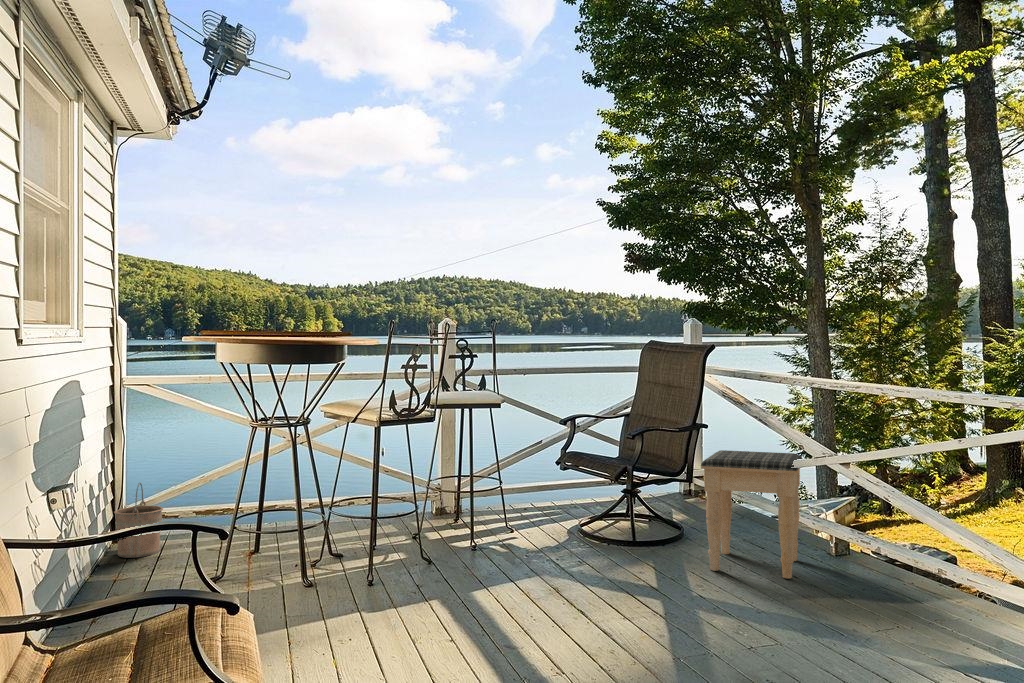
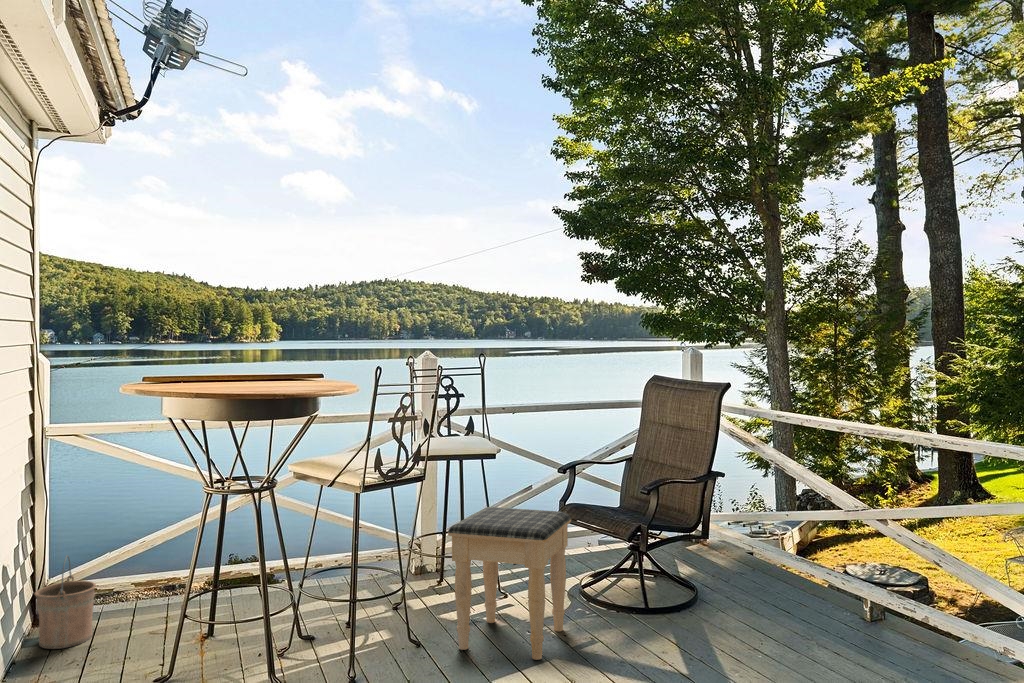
footstool: present [701,450,803,579] -> present [448,507,571,660]

